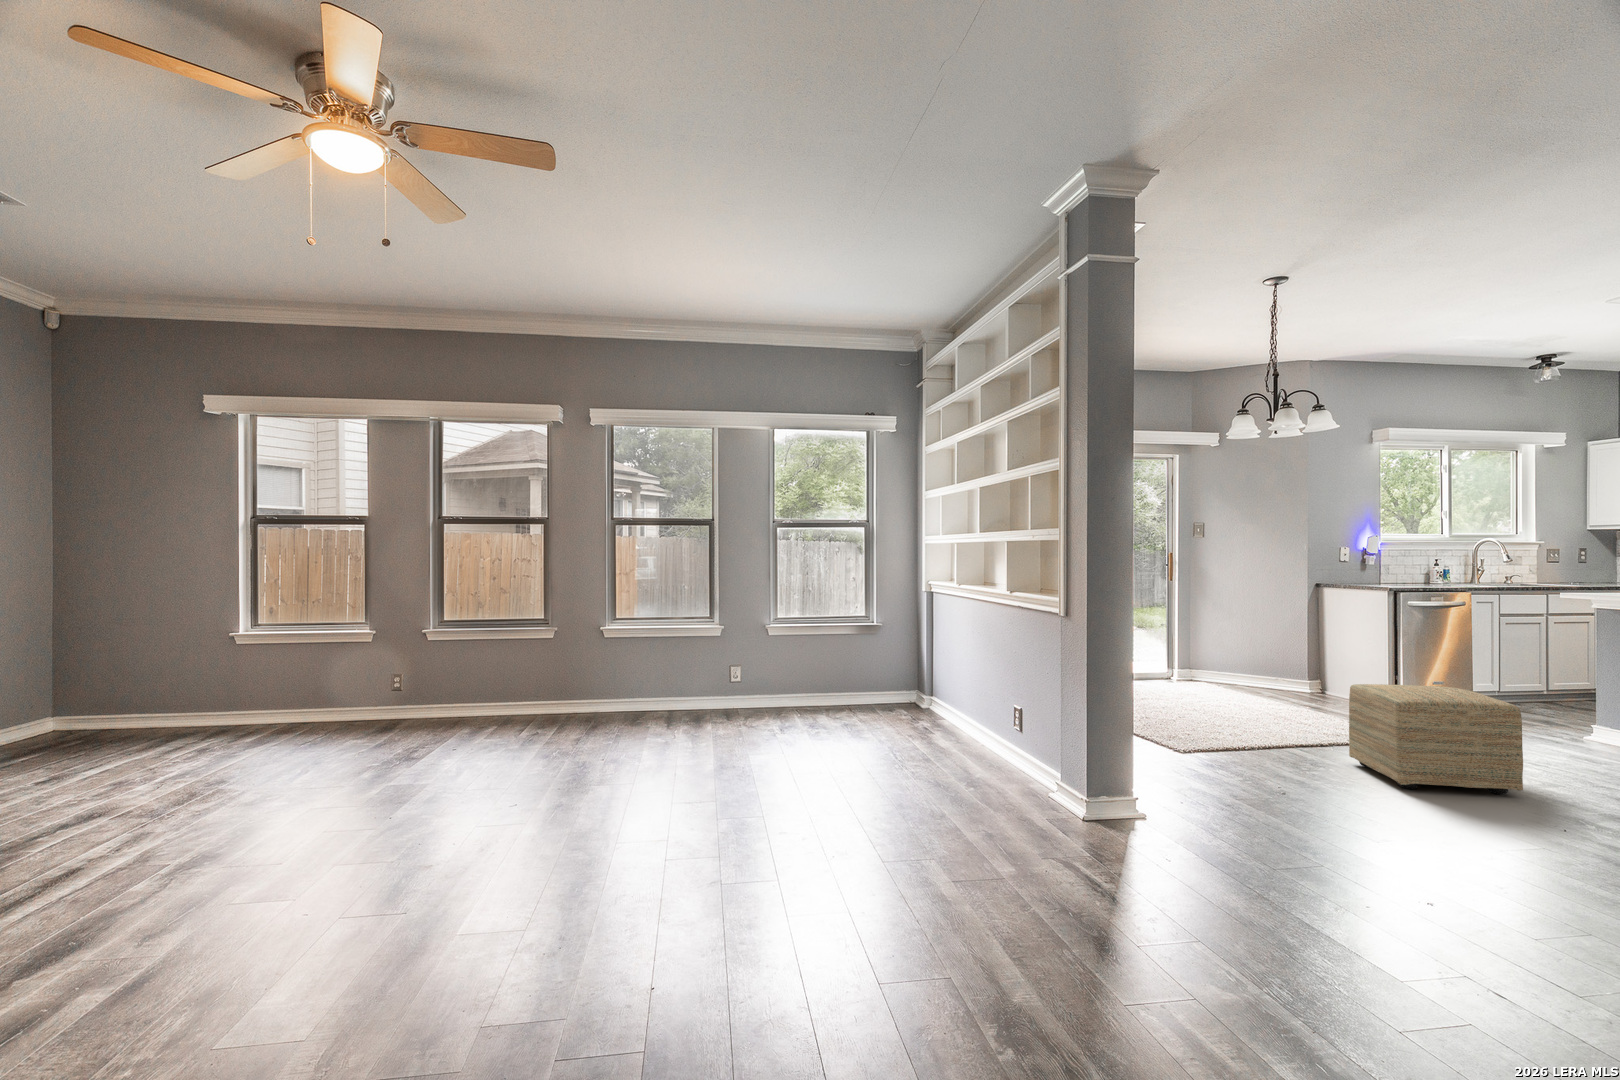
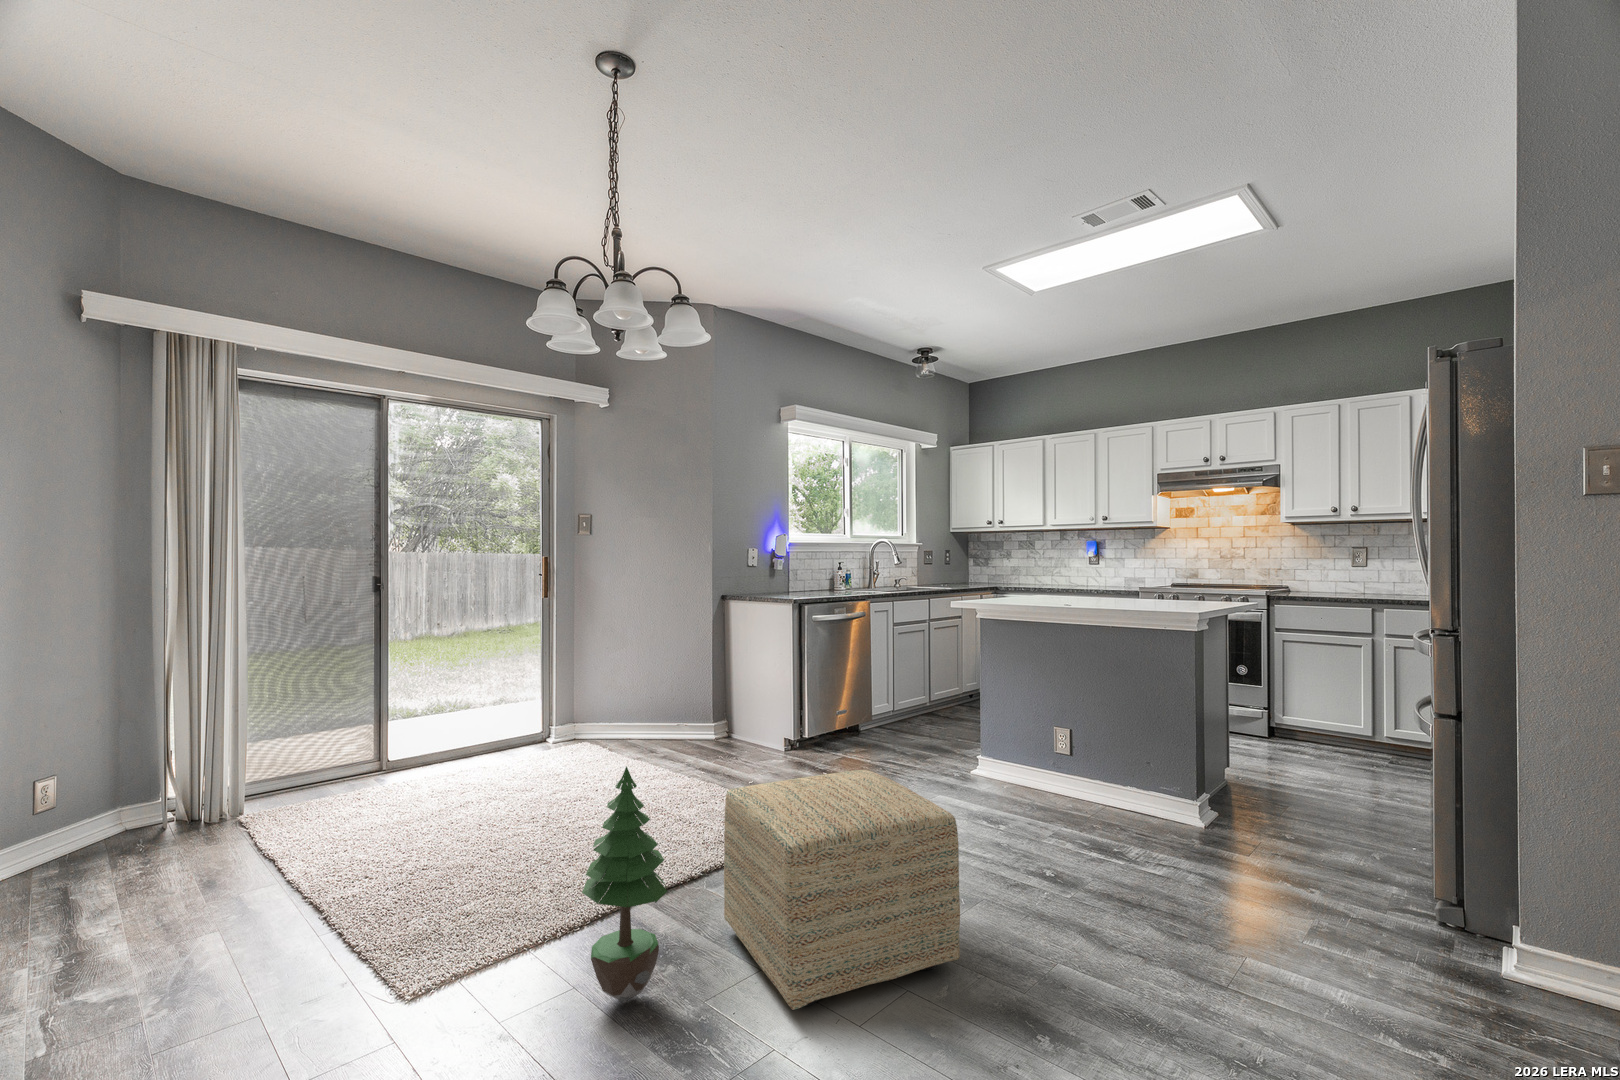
potted tree: none [1272,656,1321,771] -> present [582,767,667,1003]

